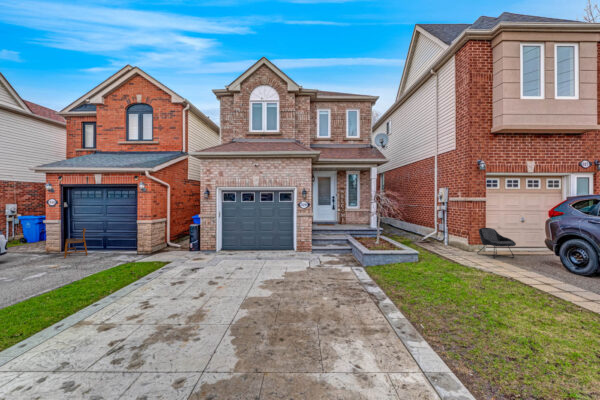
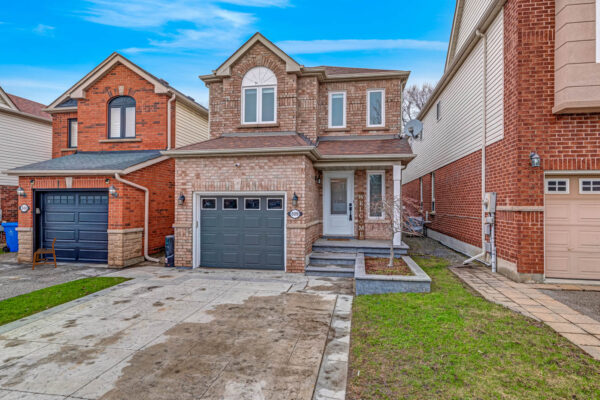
lounge chair: present [479,228,516,258] -> none [531,249,586,295]

